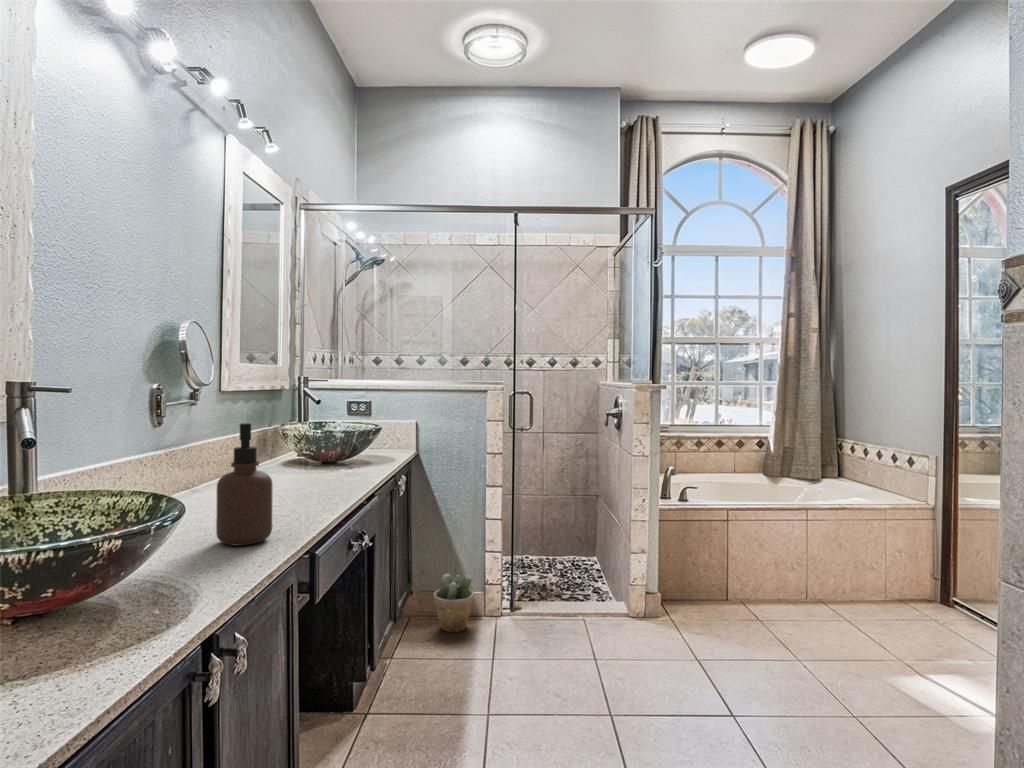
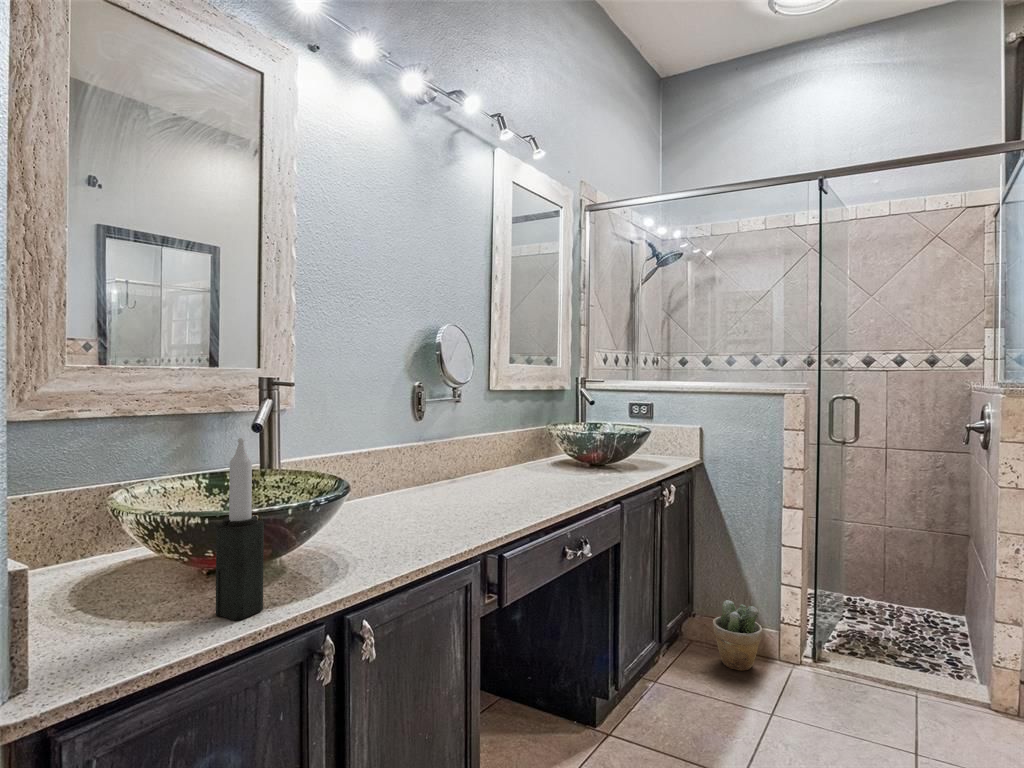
soap dispenser: present [216,423,273,545] -> none [413,417,463,536]
candle: none [88,454,144,654] -> present [216,438,264,620]

